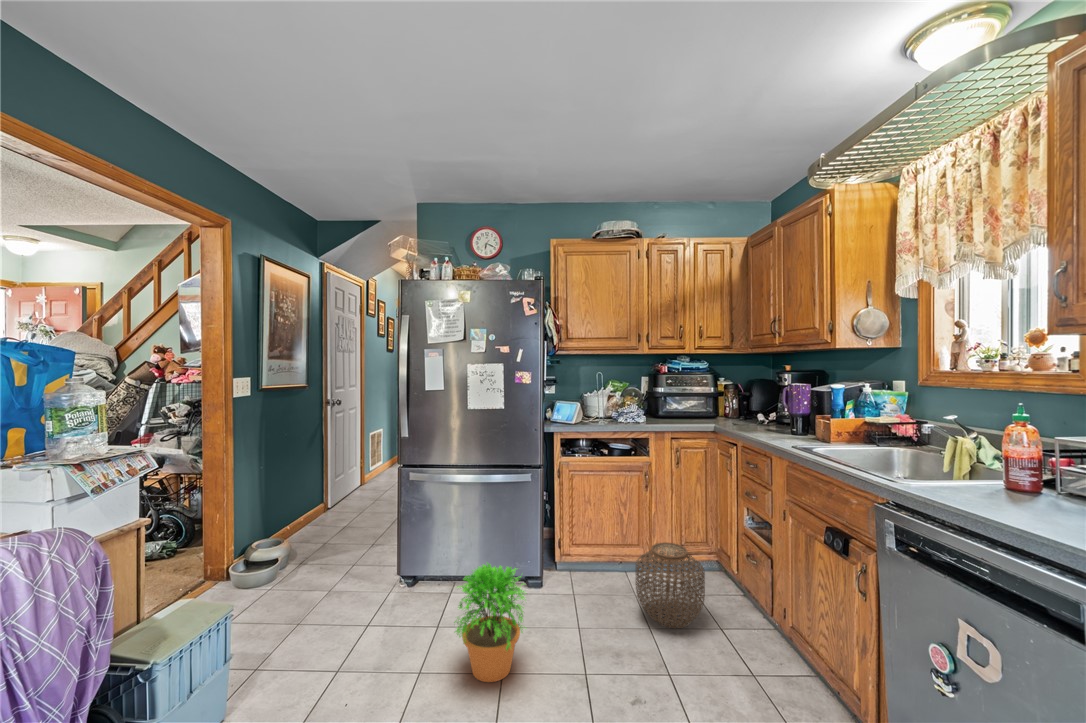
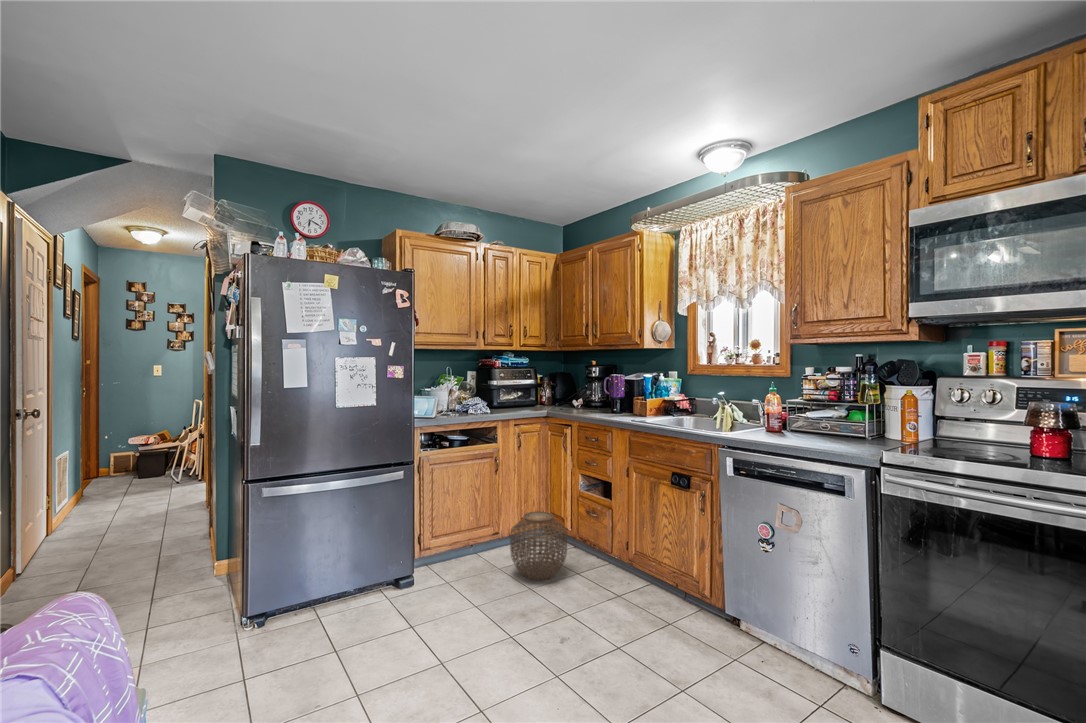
potted plant: present [454,563,524,682] -> none [383,548,471,661]

